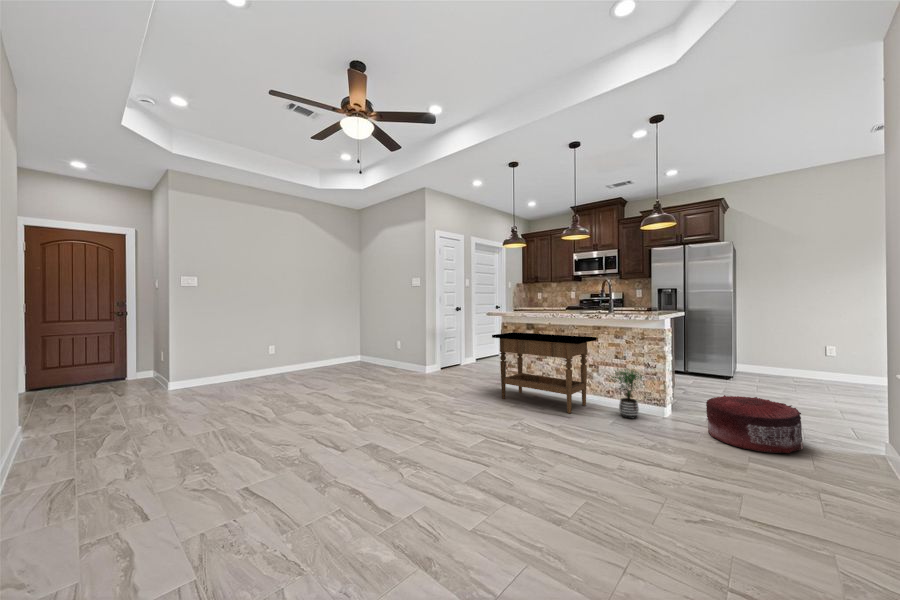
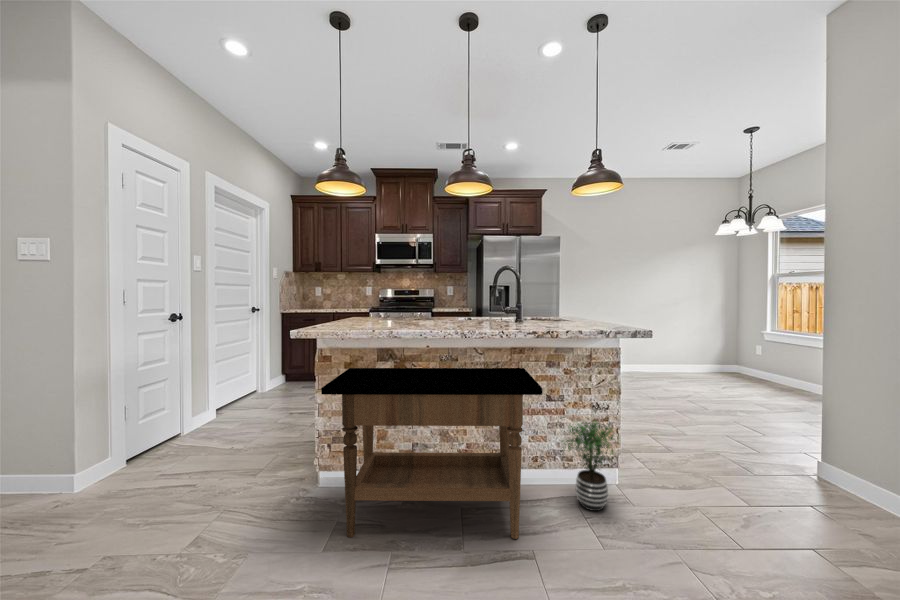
pouf: present [706,395,803,453] -> none [688,431,828,534]

